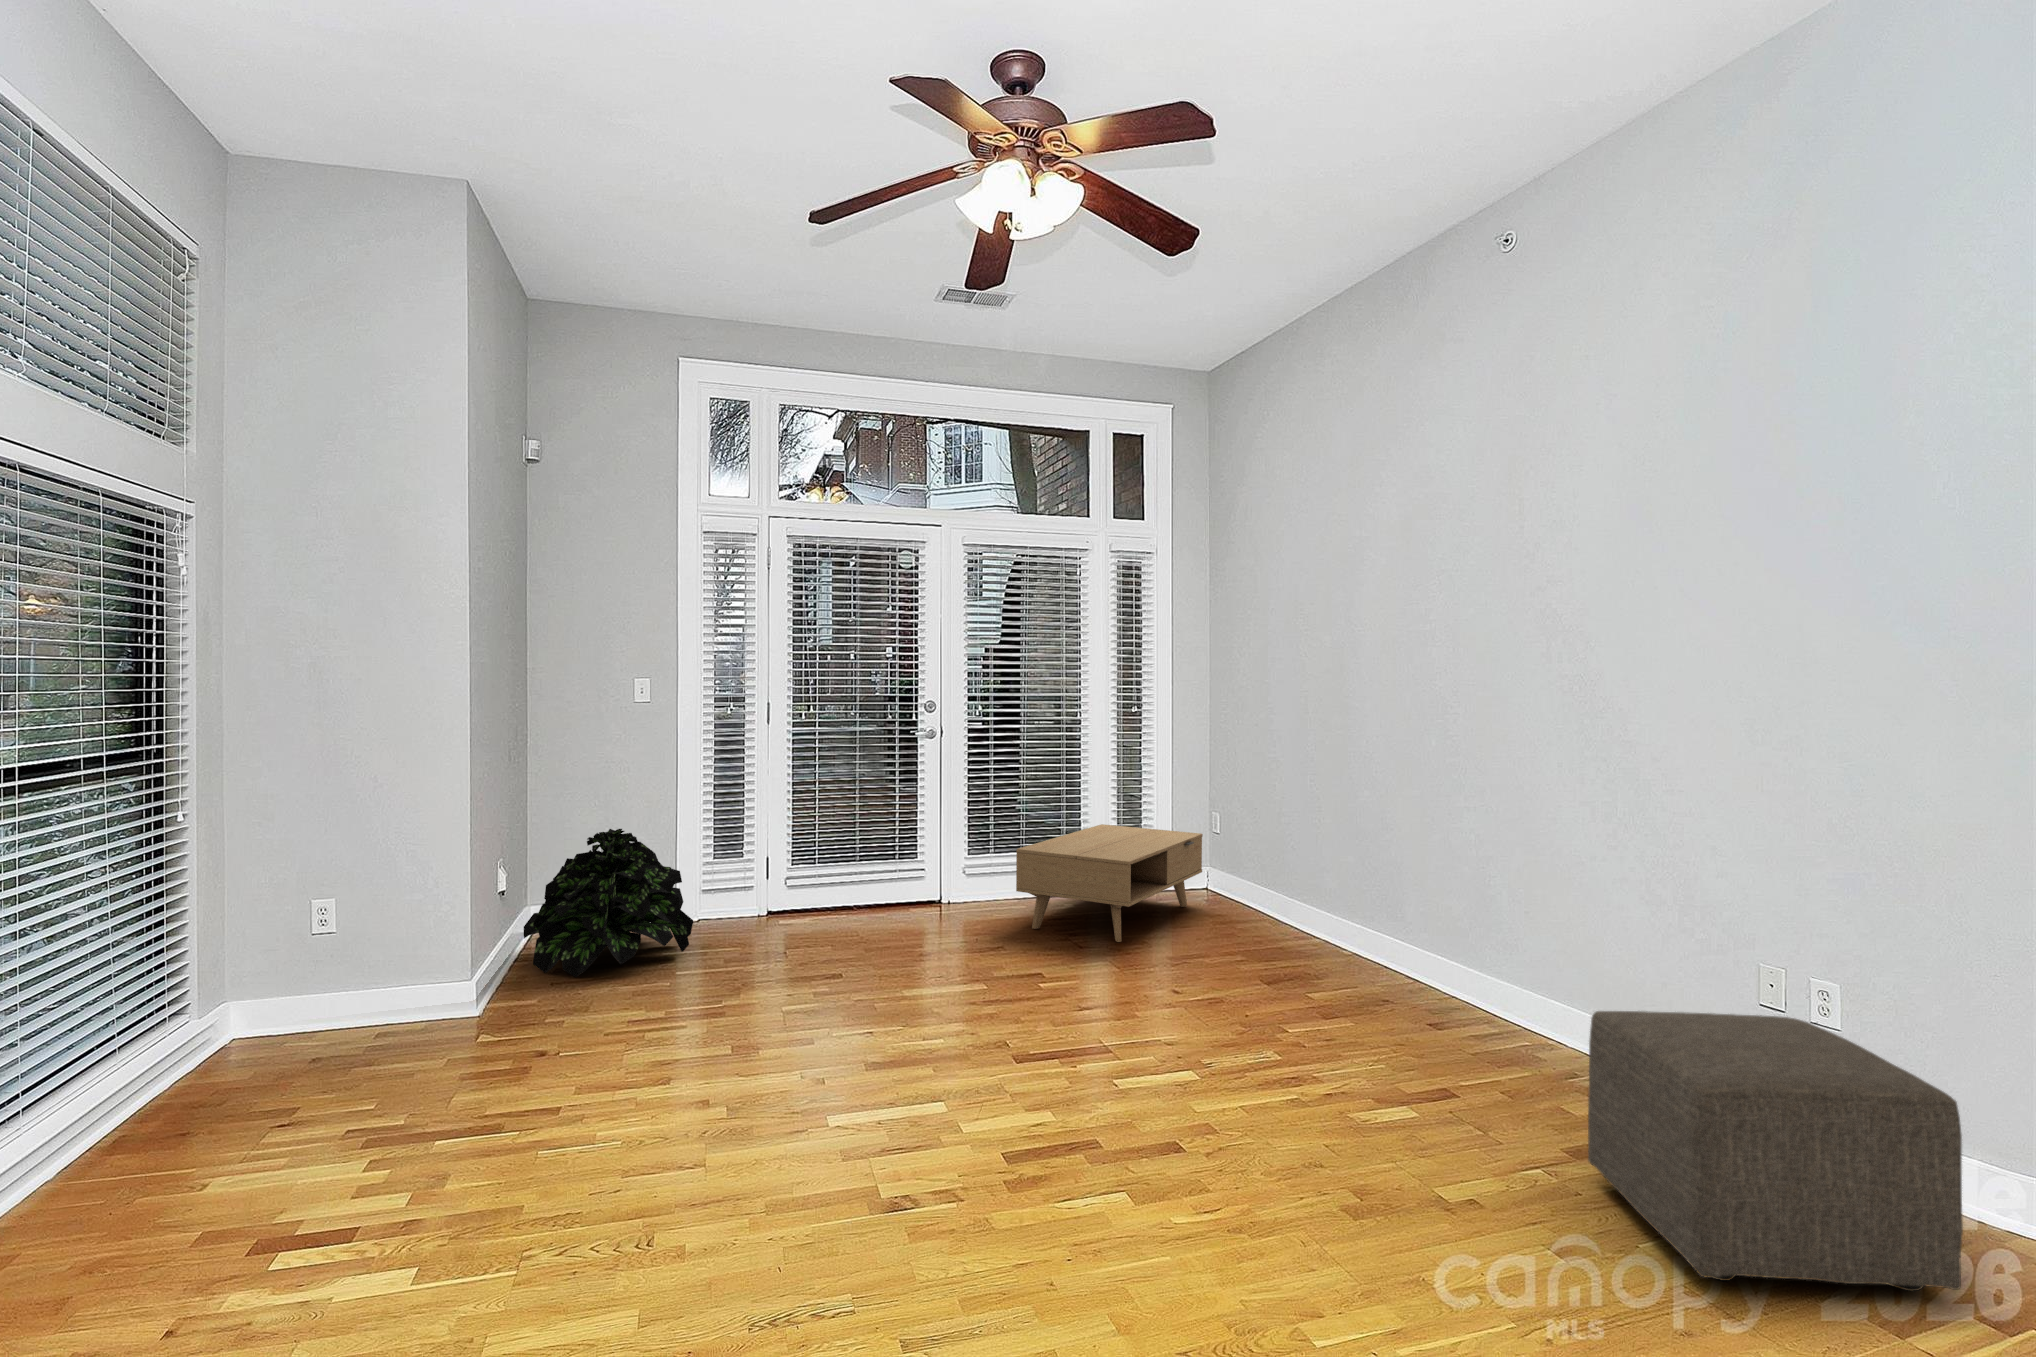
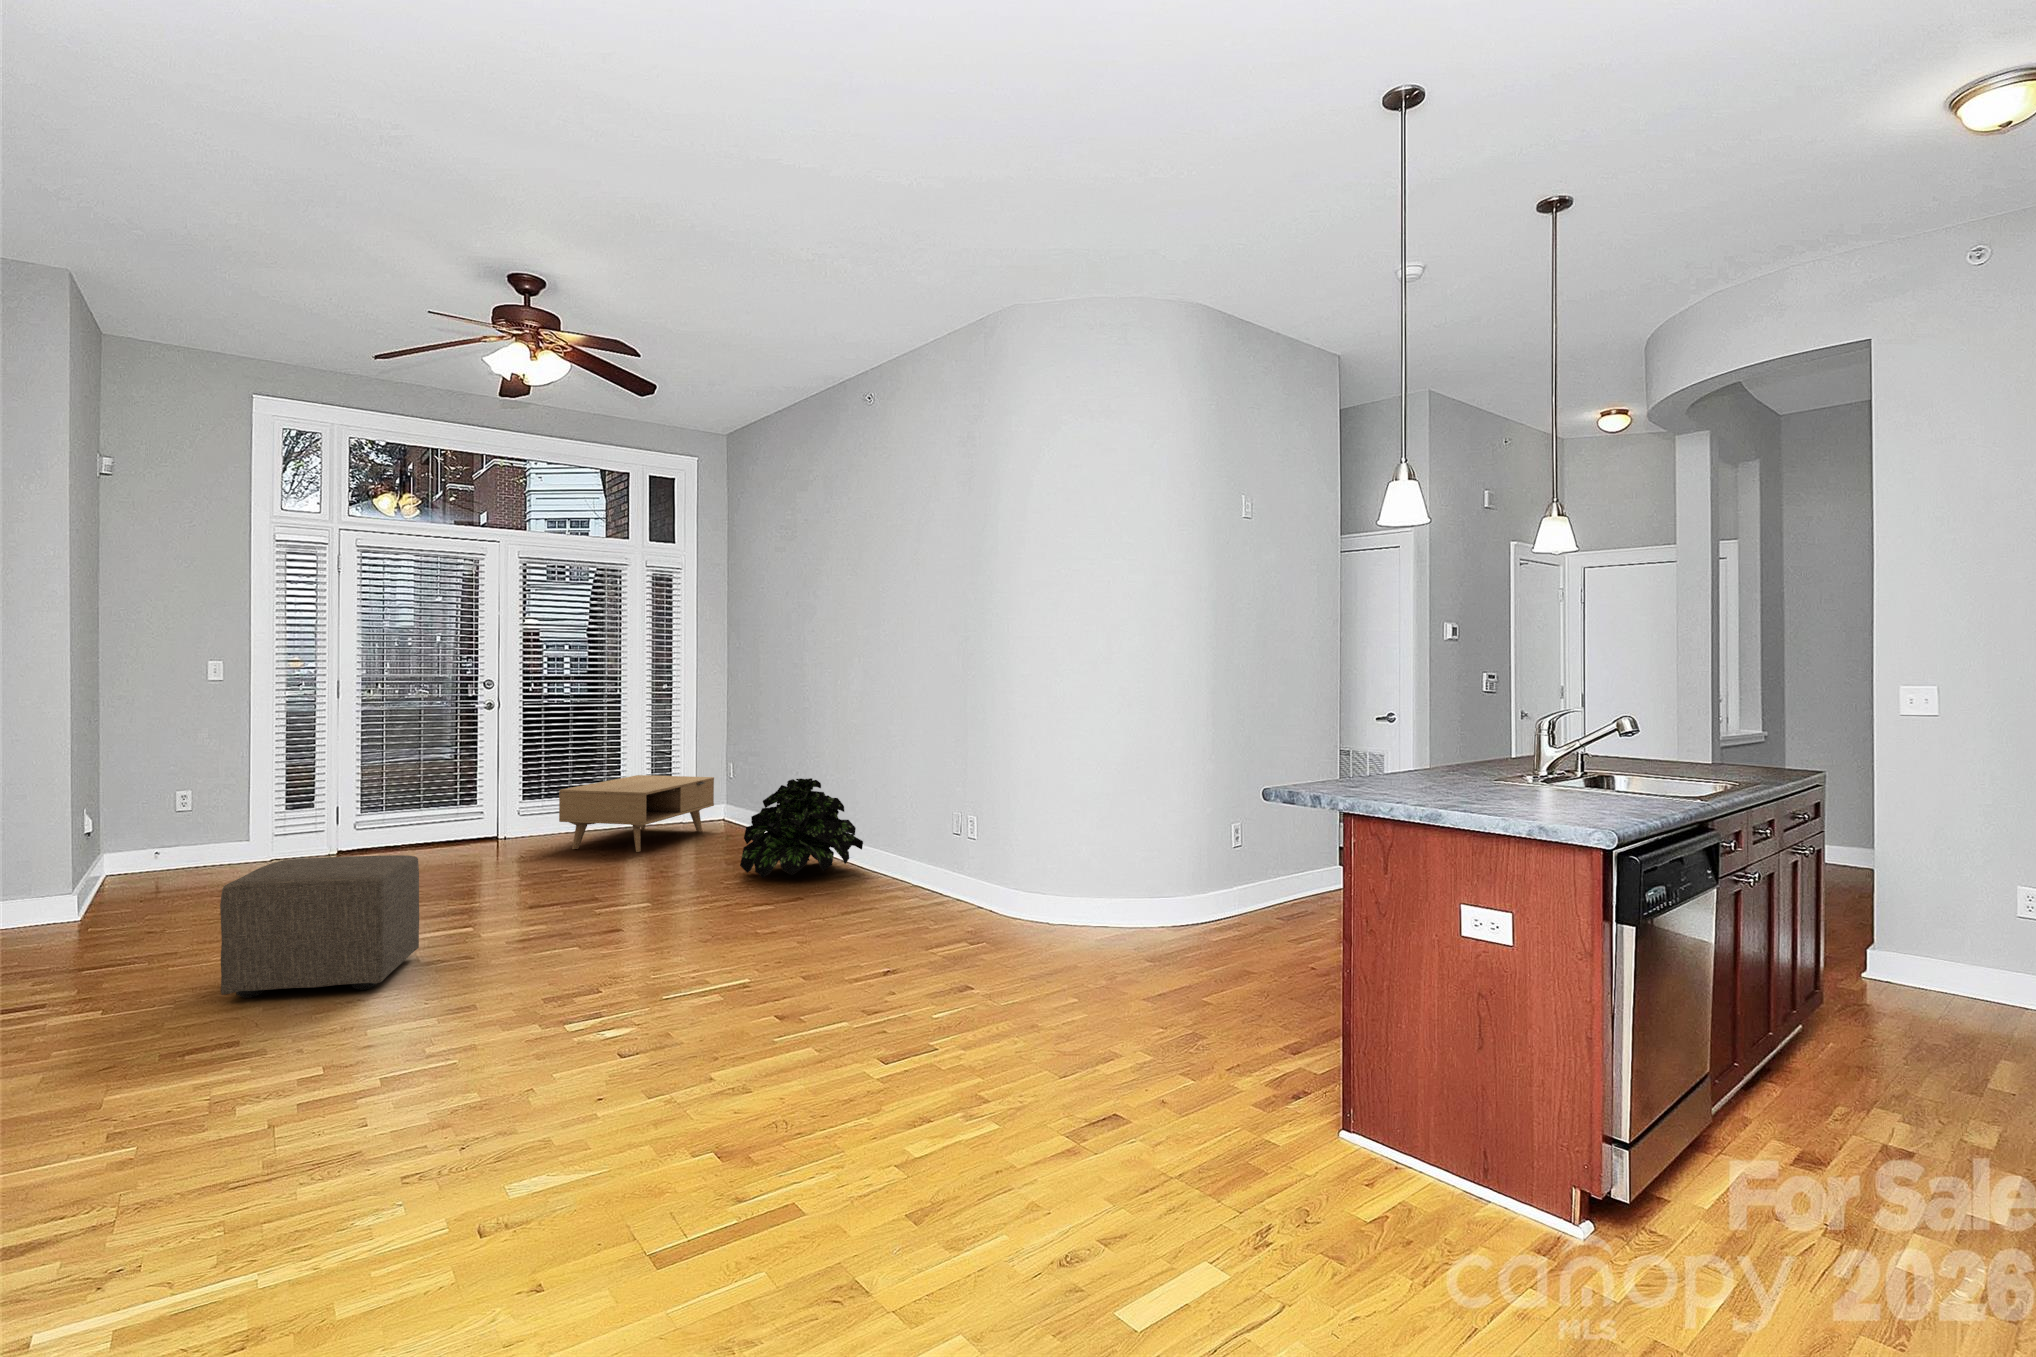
potted plant: present [524,829,693,977] -> present [740,778,863,877]
ottoman: present [1588,1011,1963,1291] -> present [220,855,419,998]

